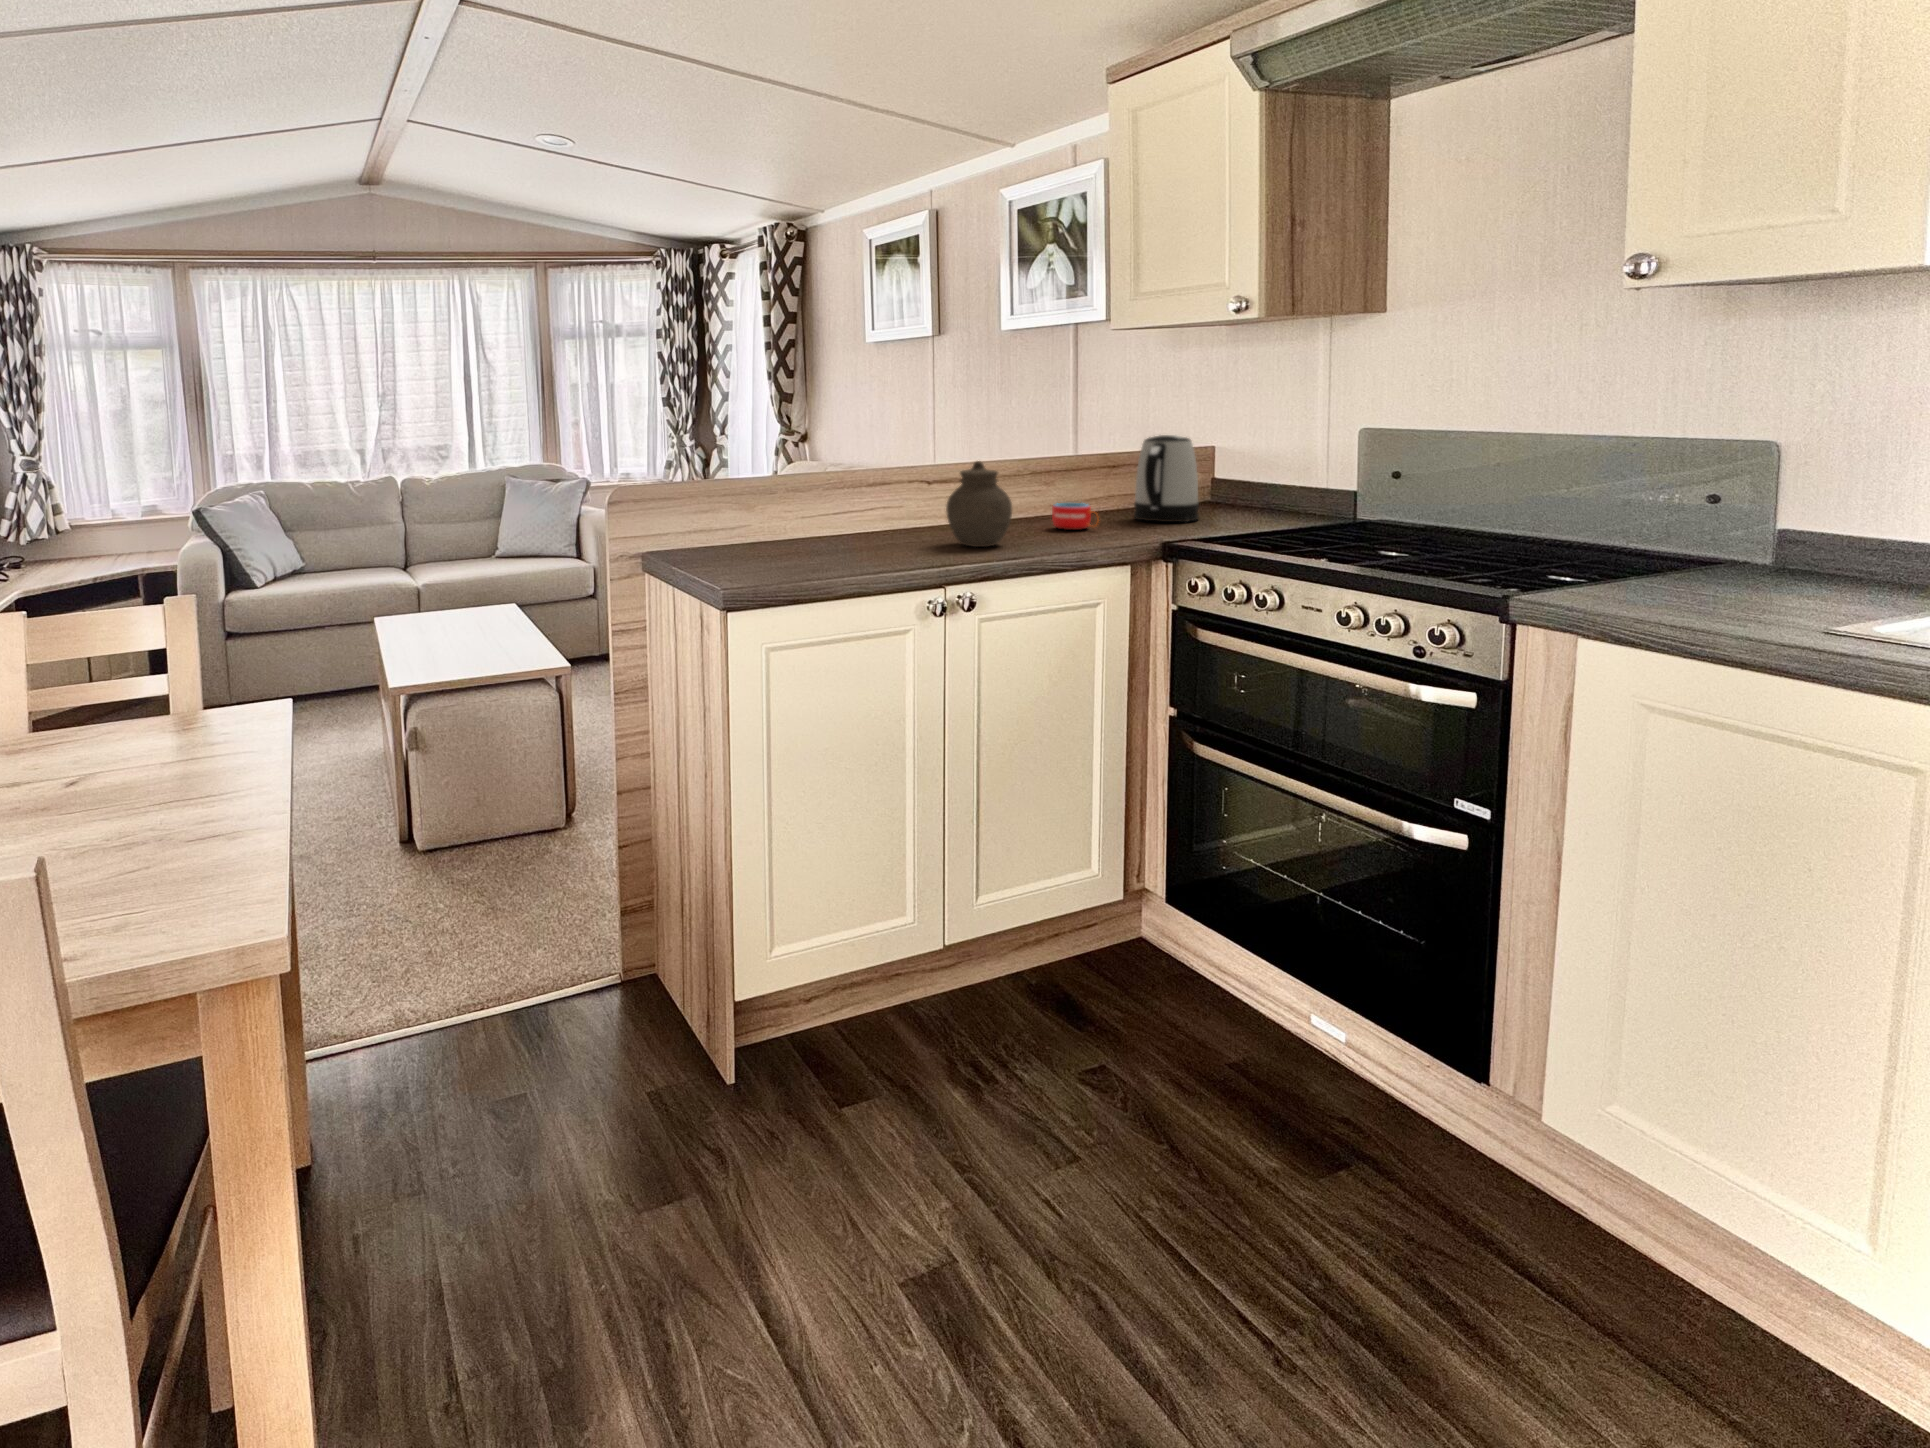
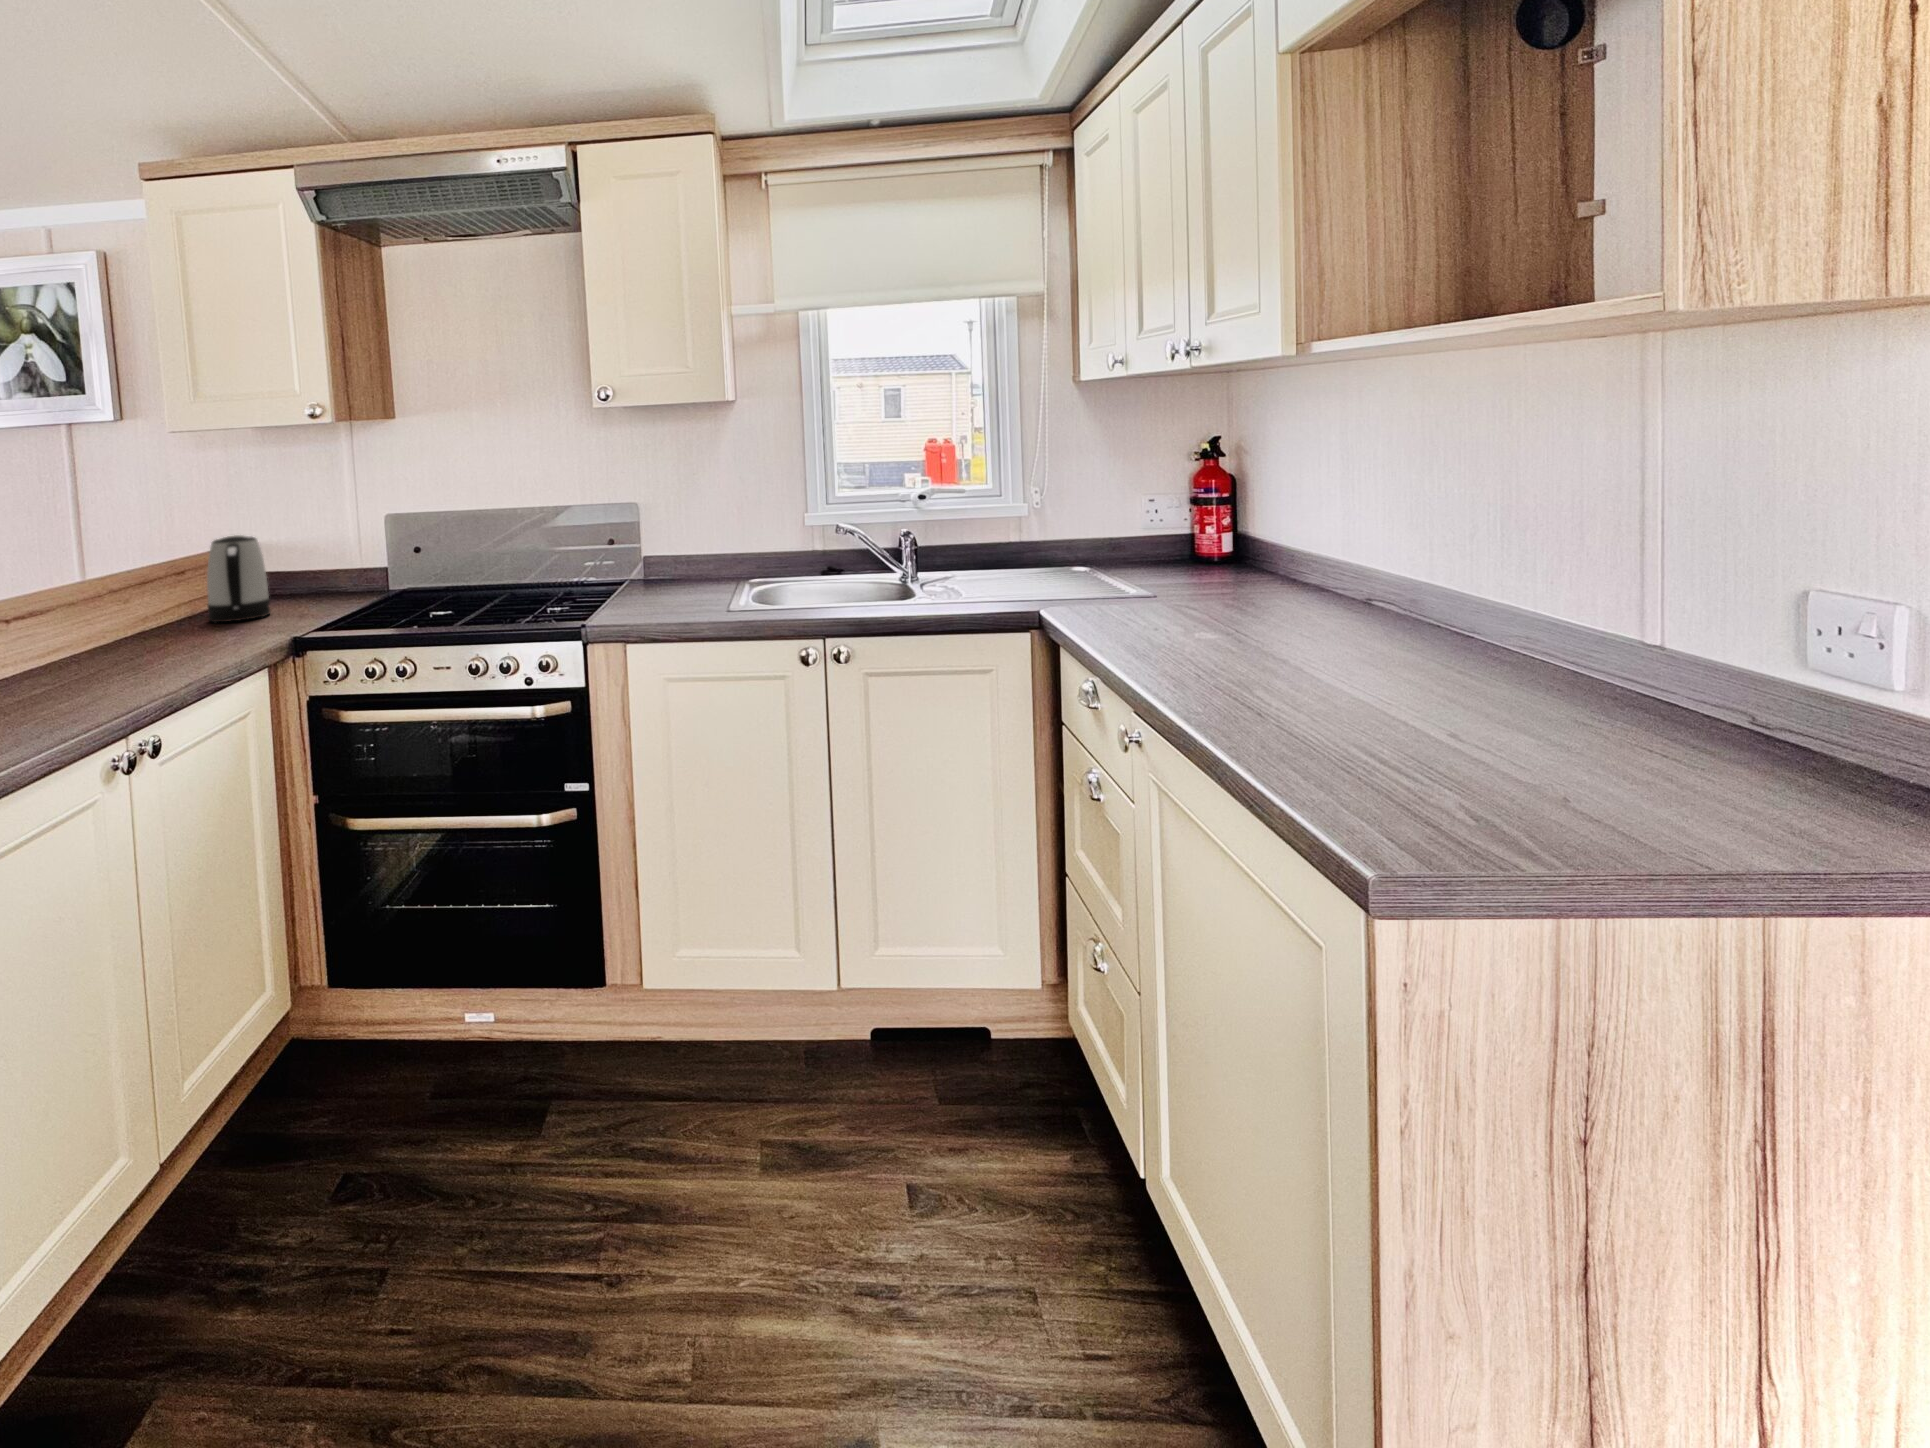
jar: present [946,461,1012,547] -> none [42,581,128,682]
mug: present [1052,503,1095,530] -> none [139,614,196,645]

